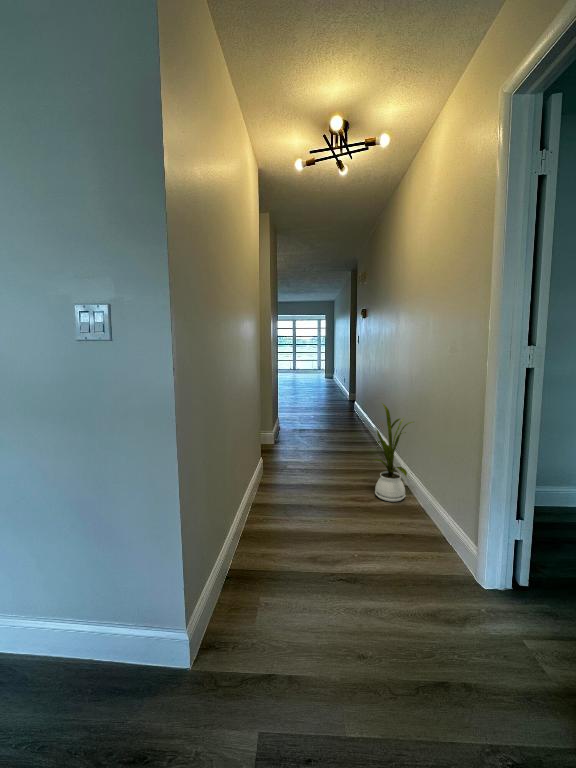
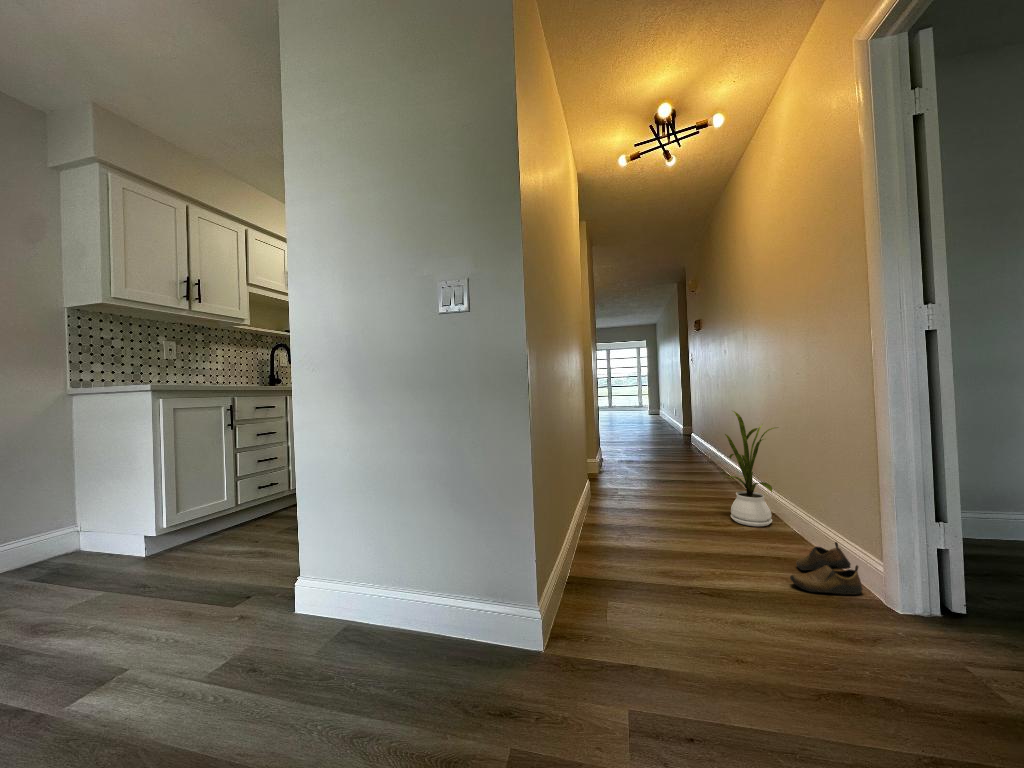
shoe: none [412,530,462,573] -> present [790,542,863,595]

